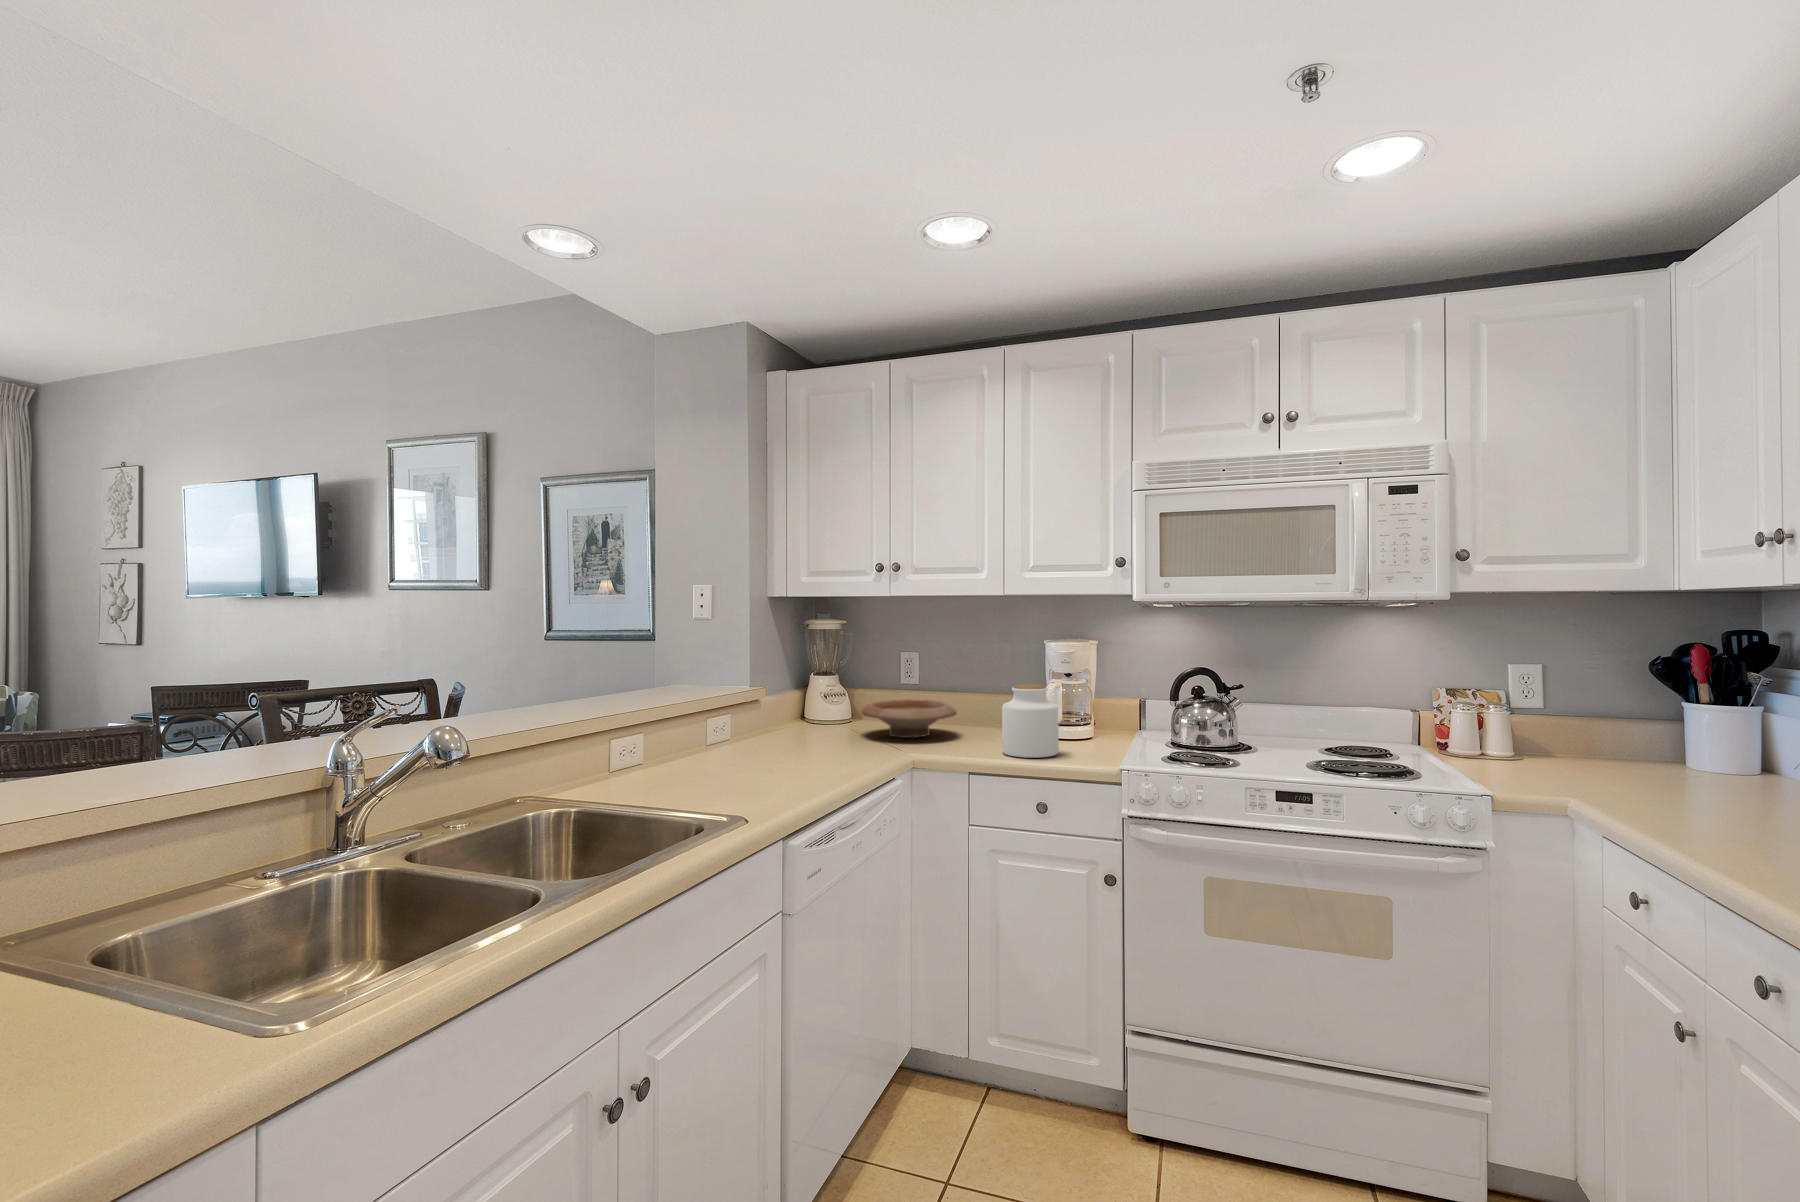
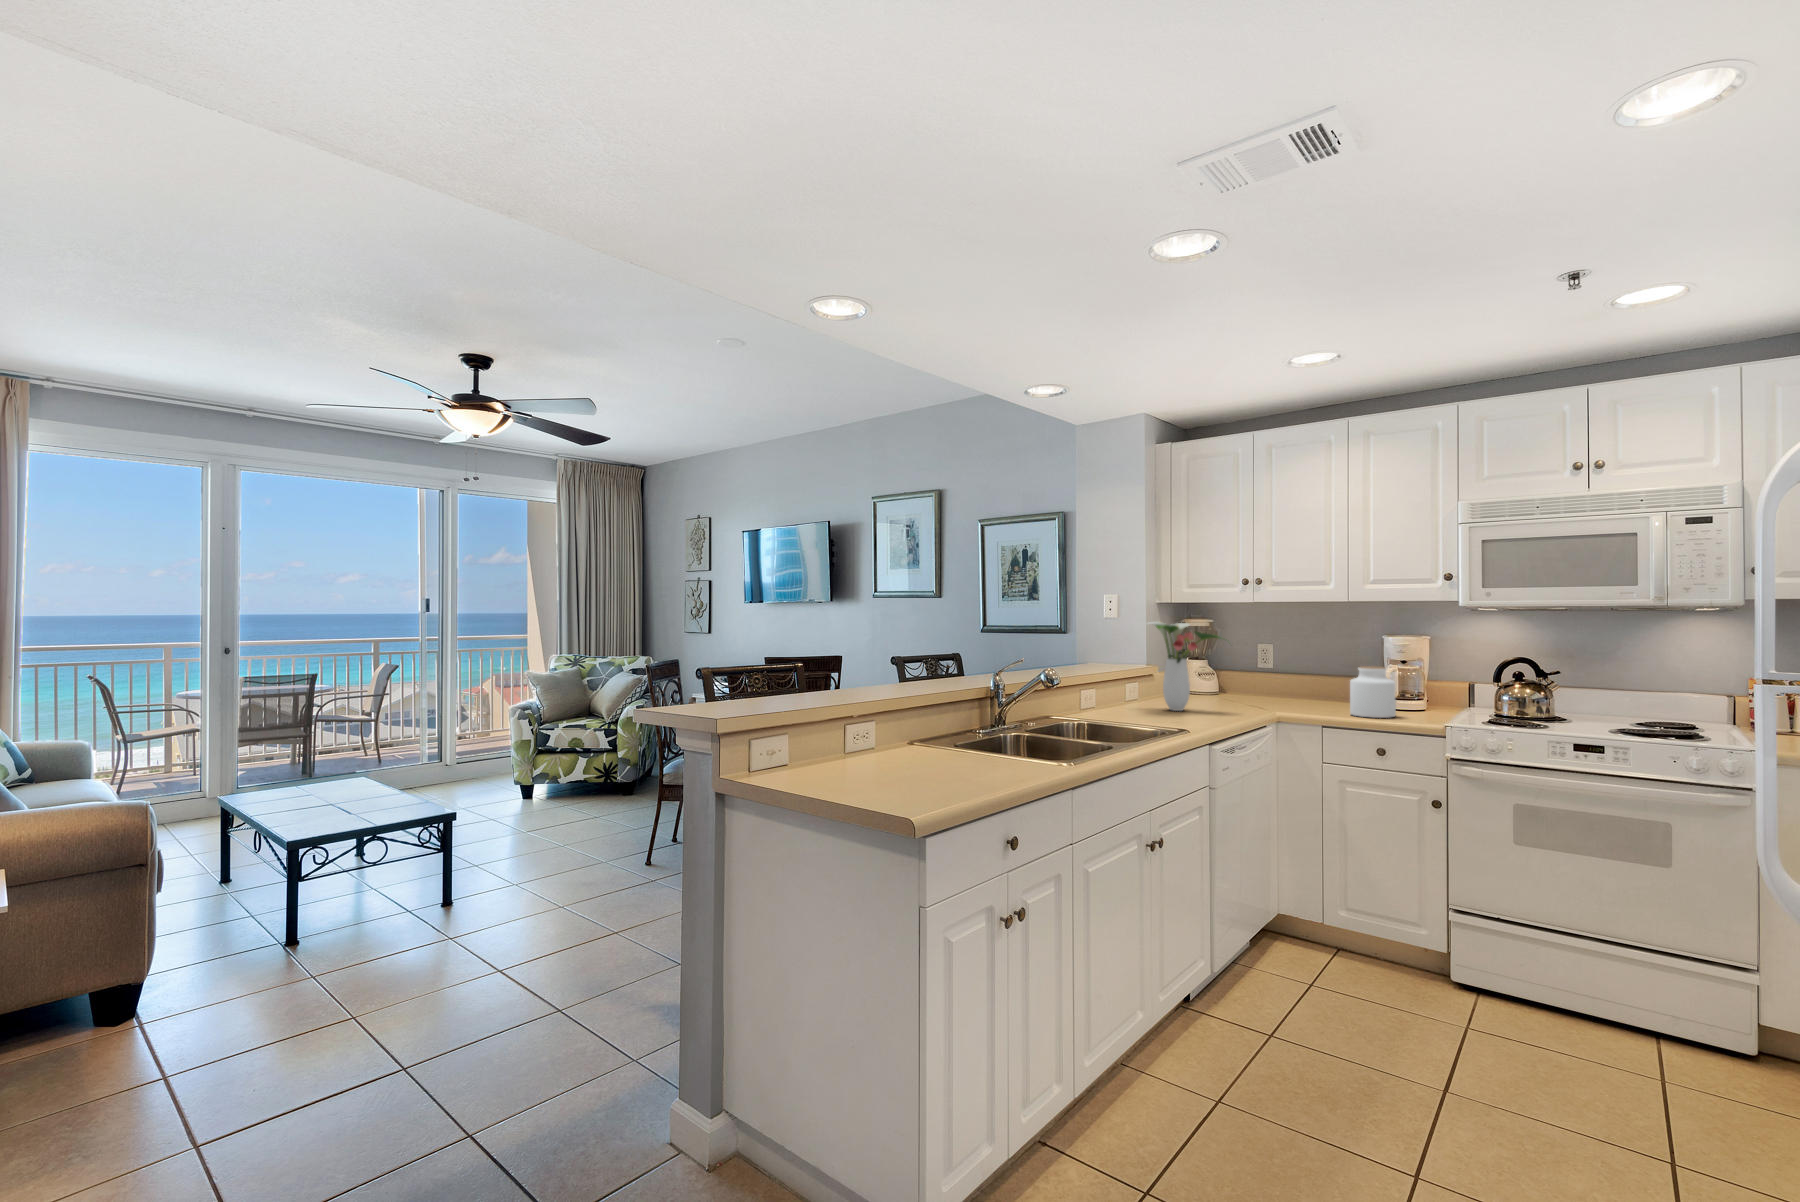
flower arrangement: none [725,624,844,759] -> present [1148,622,1220,711]
wooden bowl: present [862,699,957,738] -> none [1234,679,1310,705]

